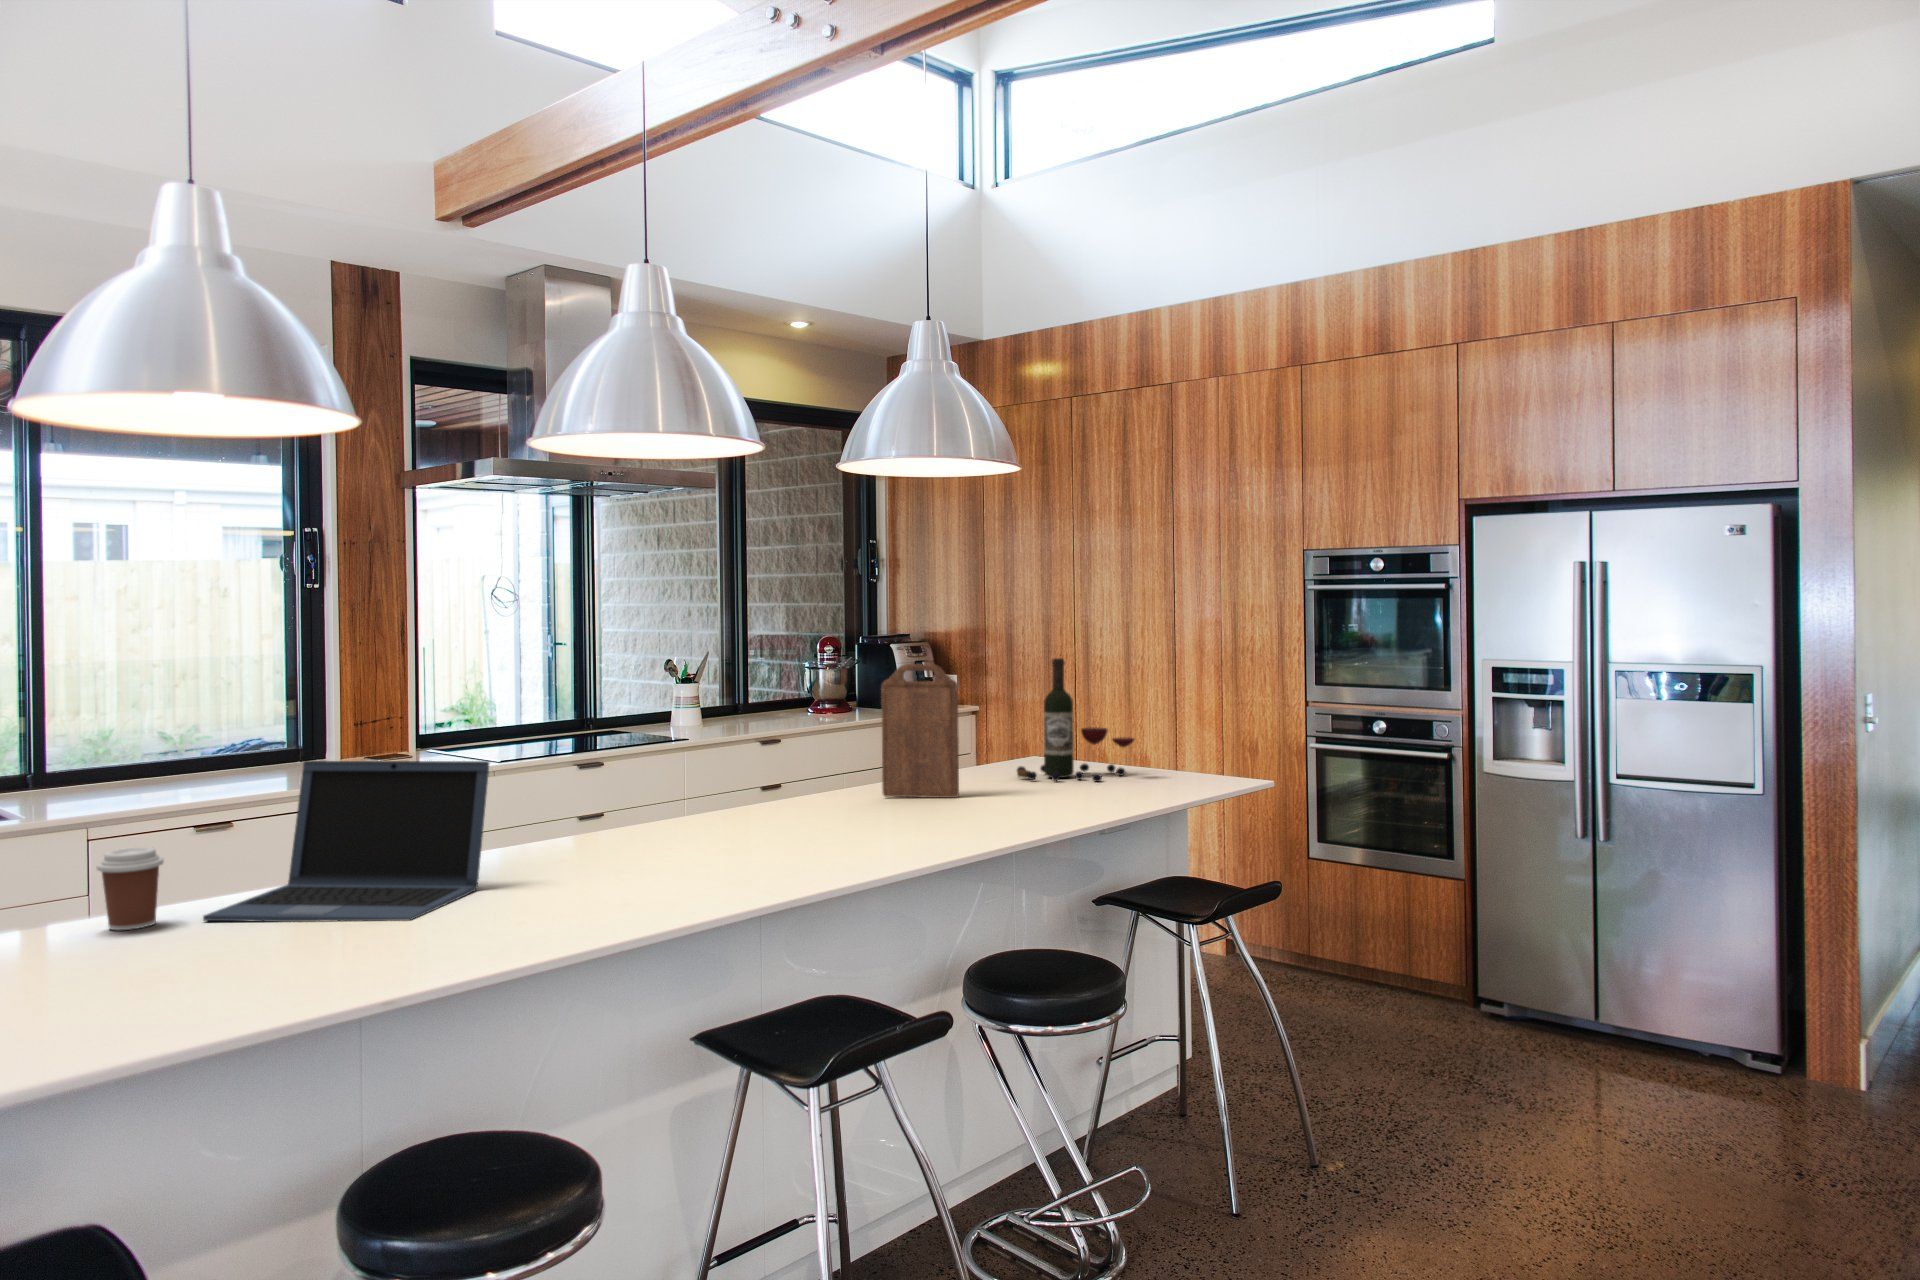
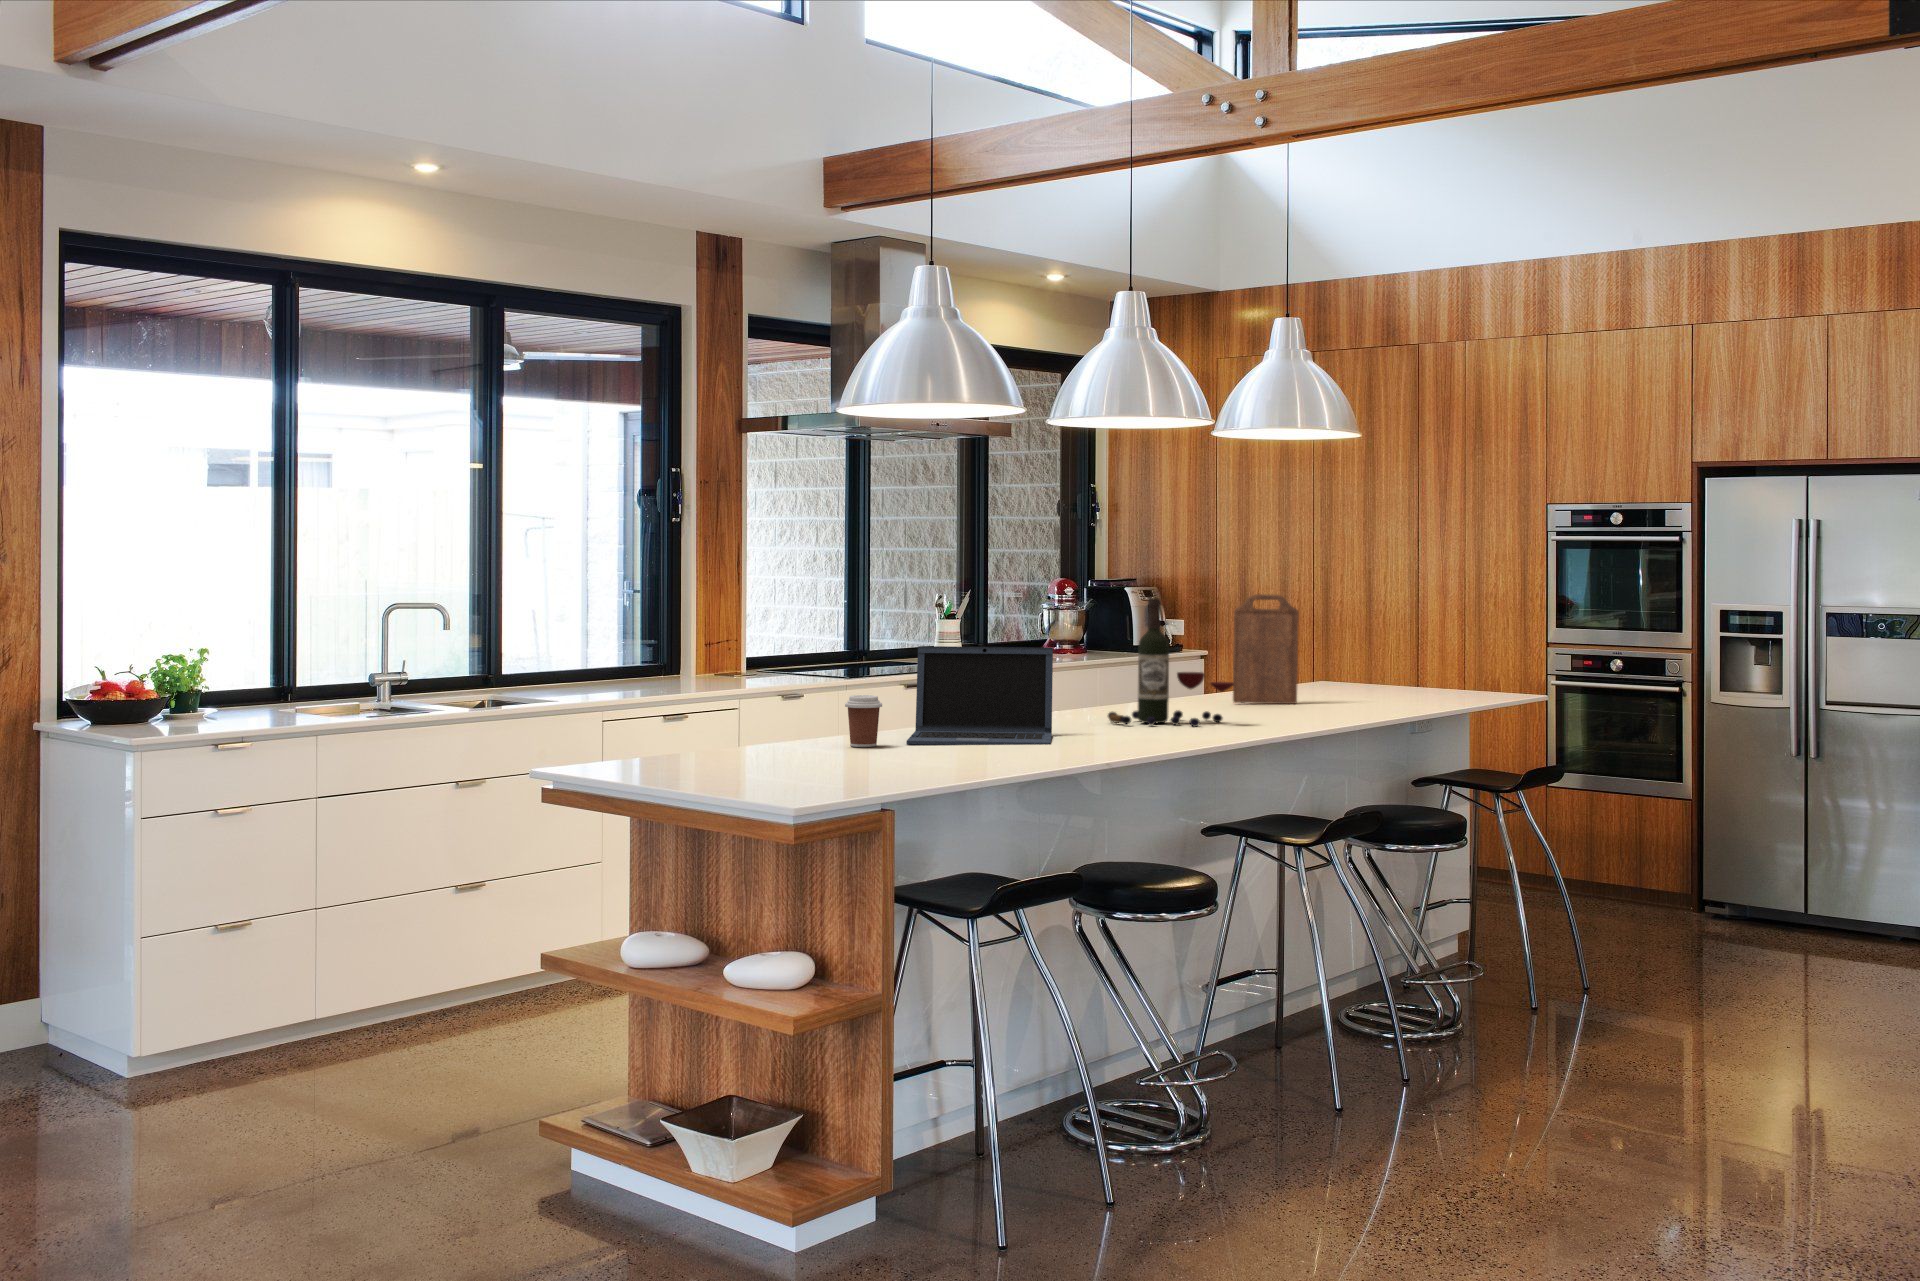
wine bottle: present [1017,658,1134,782] -> present [1108,598,1234,727]

